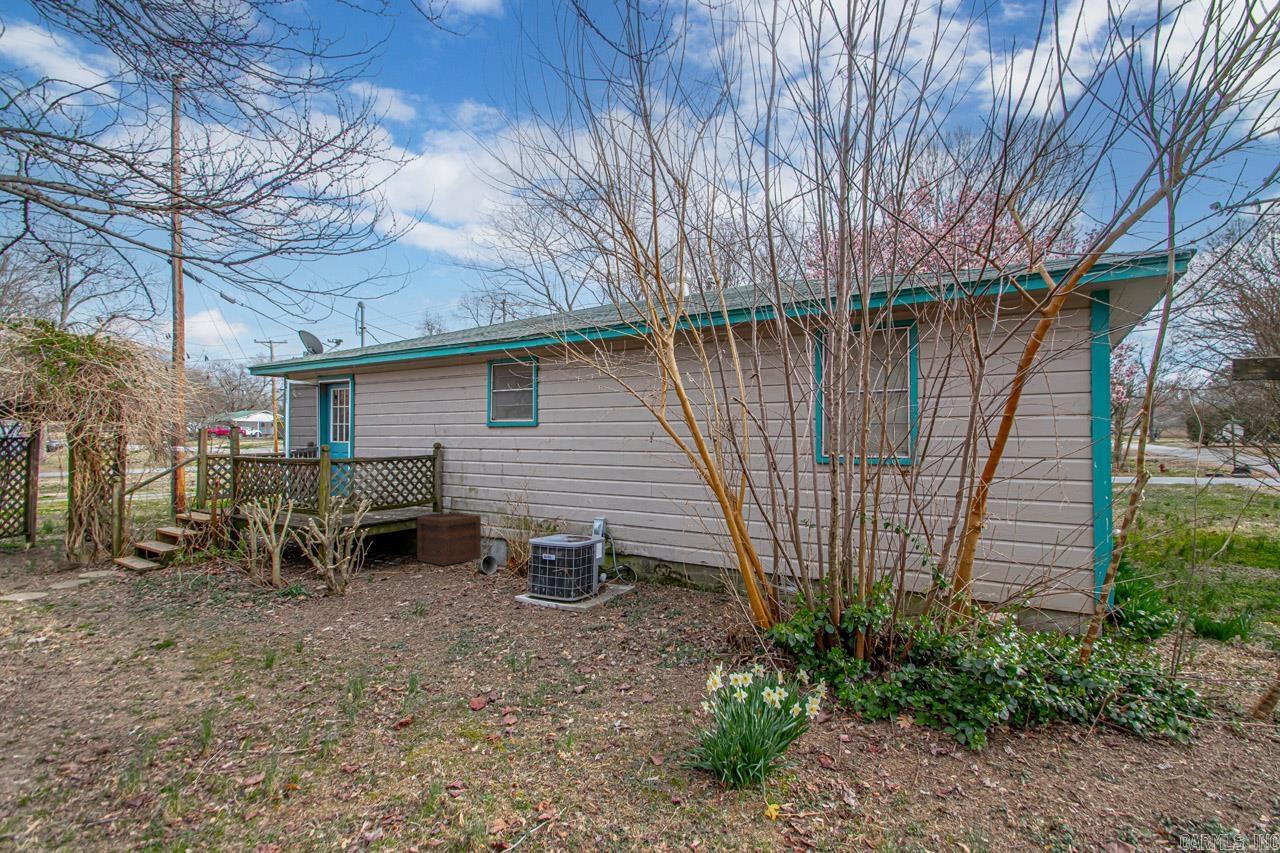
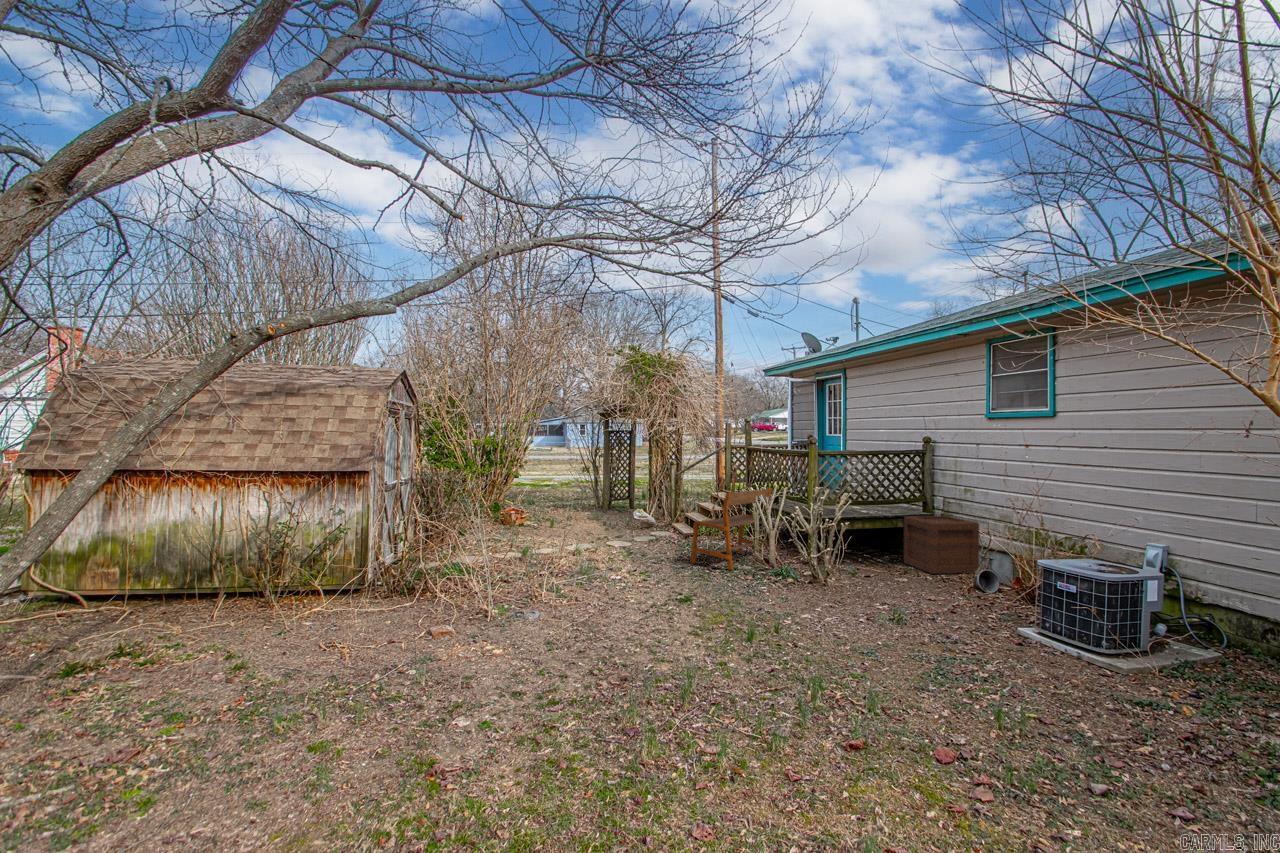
bench: none [171,502,282,600] -> present [691,488,772,570]

